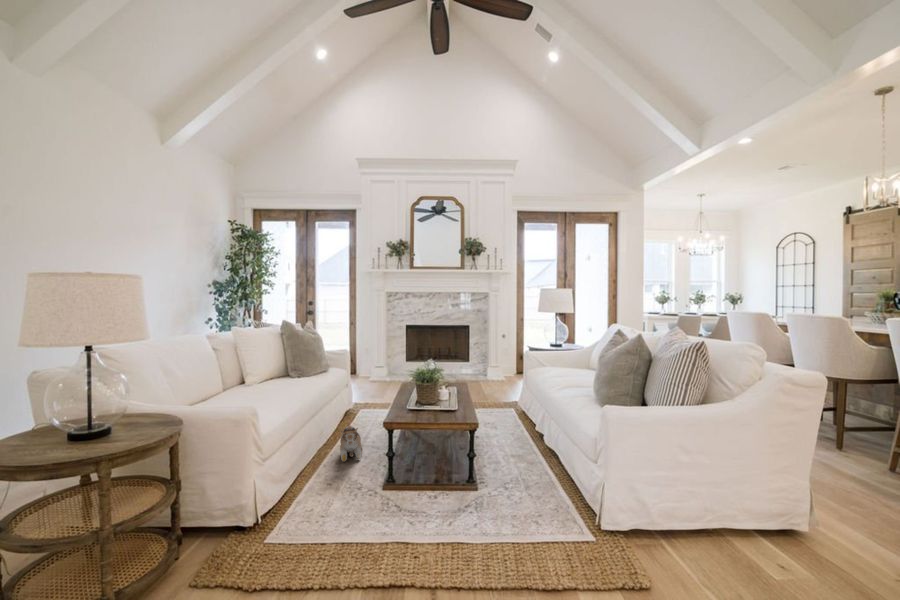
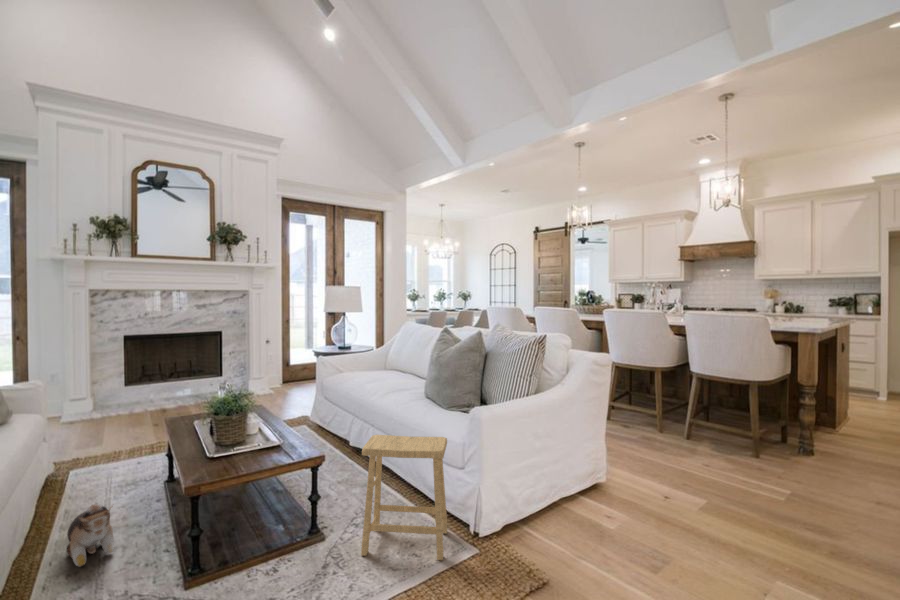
footstool: none [497,415,580,535] -> present [361,435,448,560]

